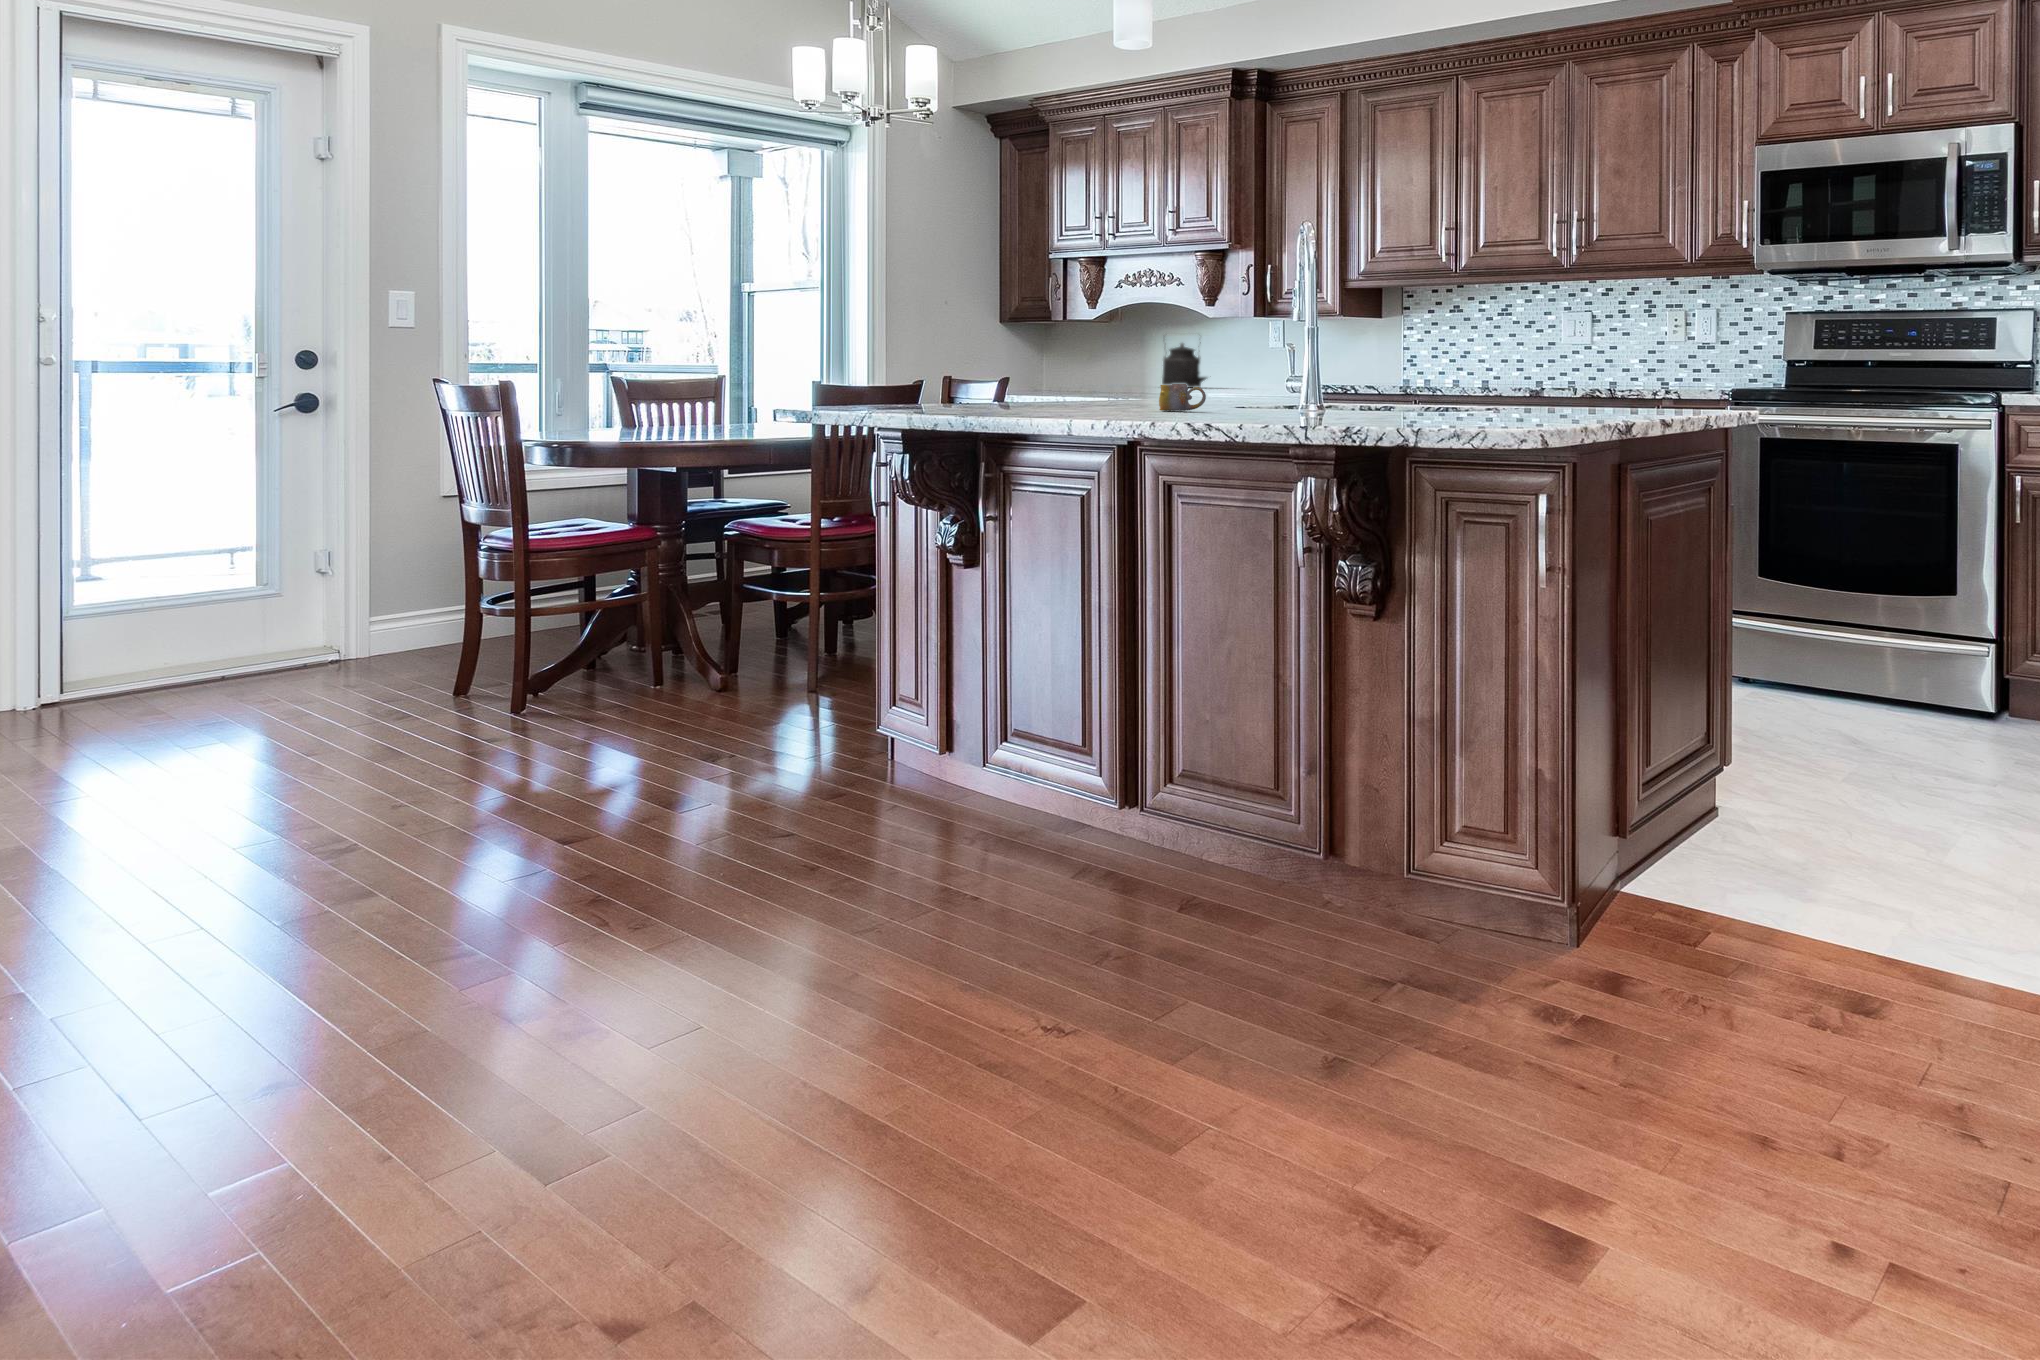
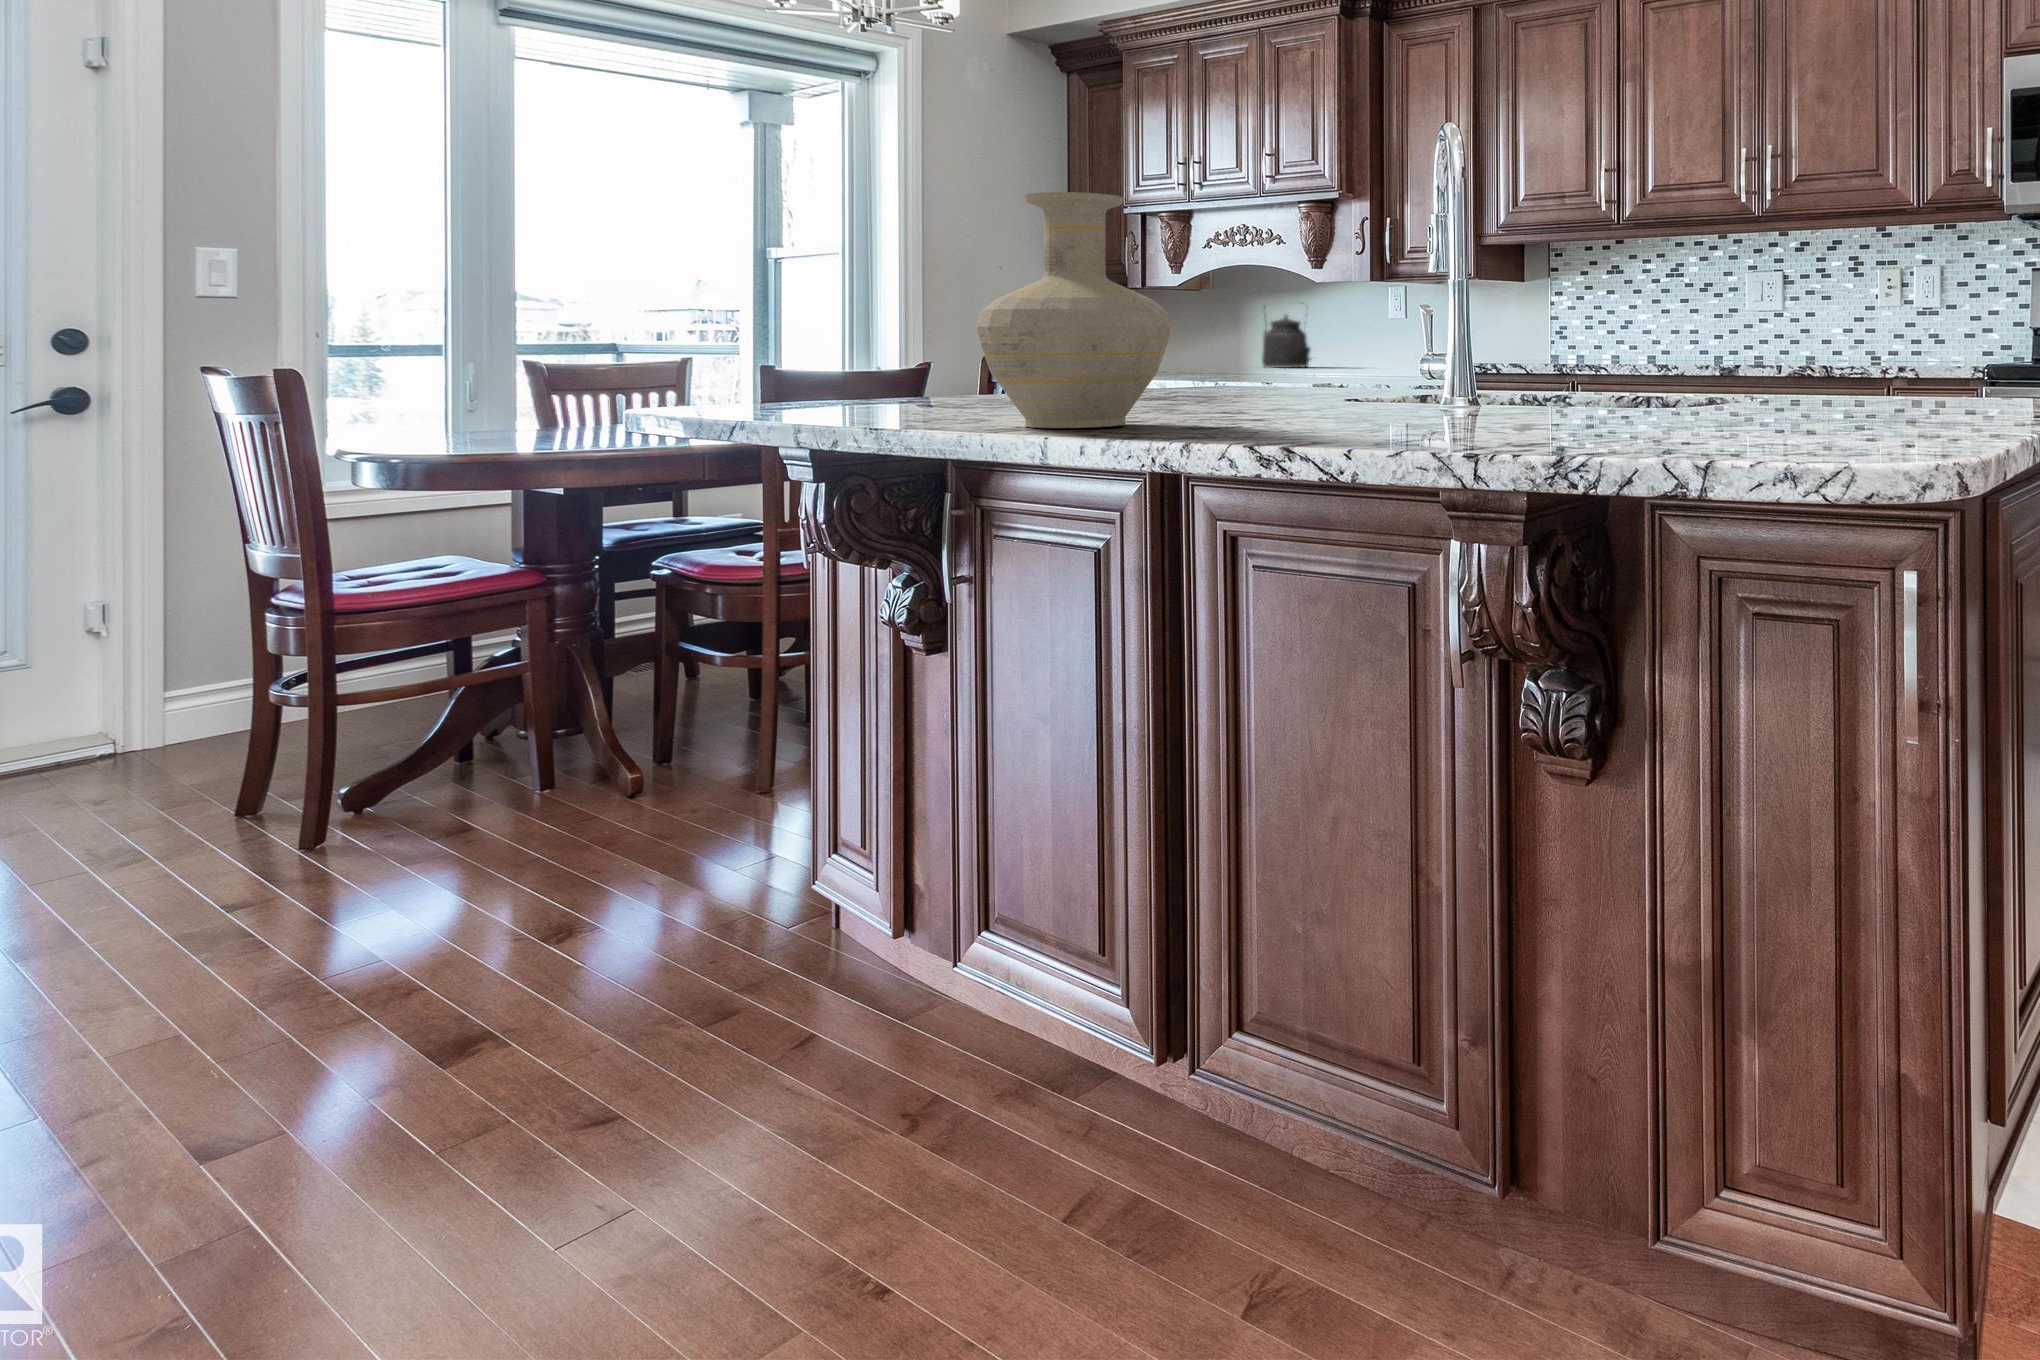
vase: none [1009,273,1127,417] -> present [976,192,1172,428]
mug: present [1159,384,1206,411] -> none [1234,369,1303,408]

